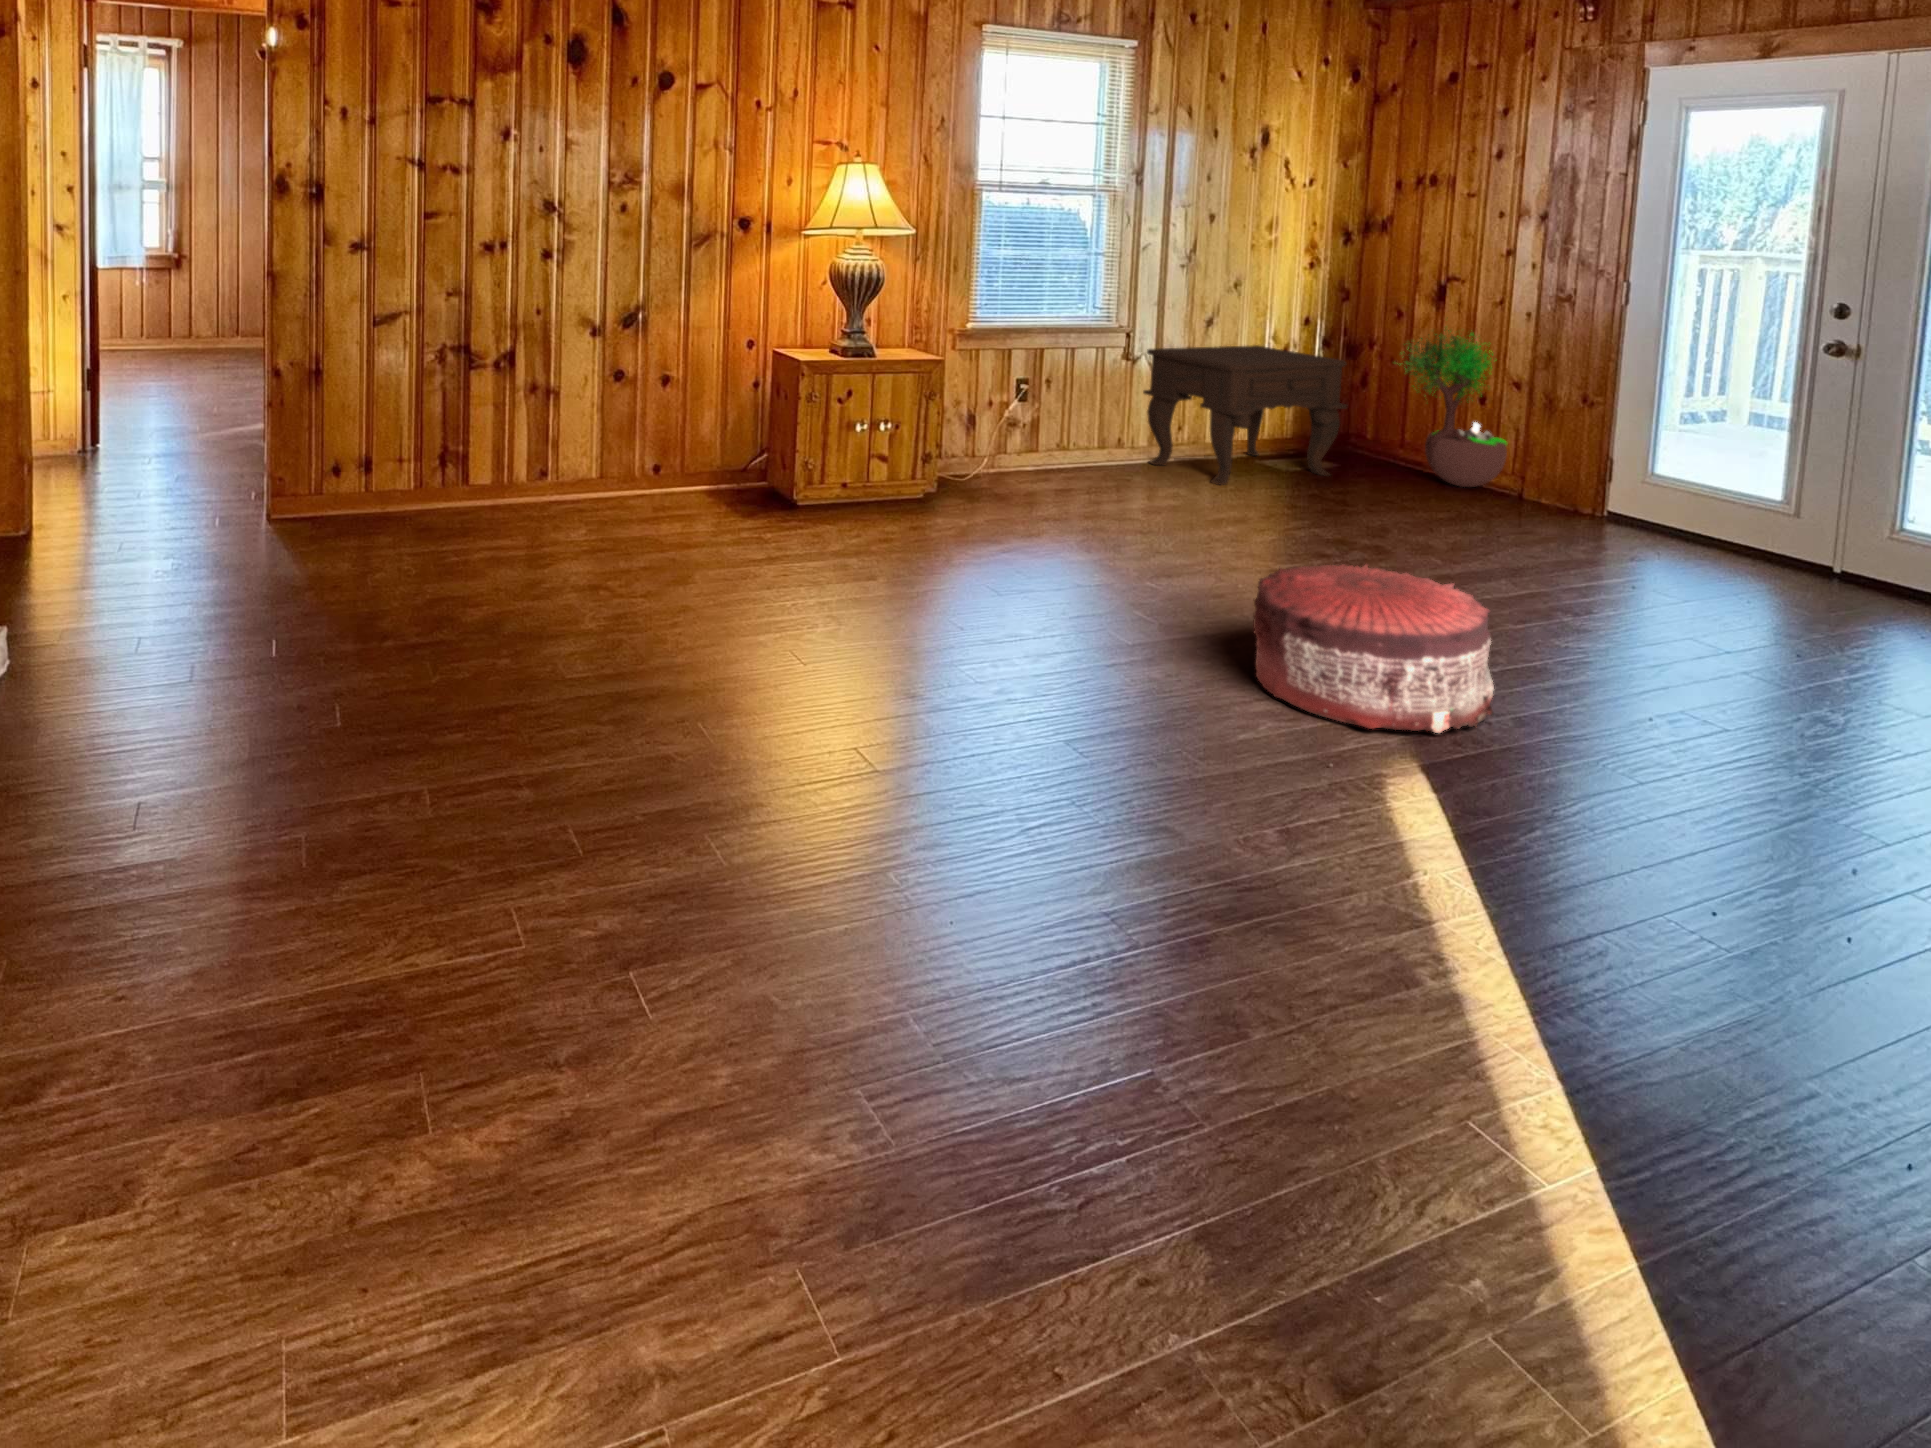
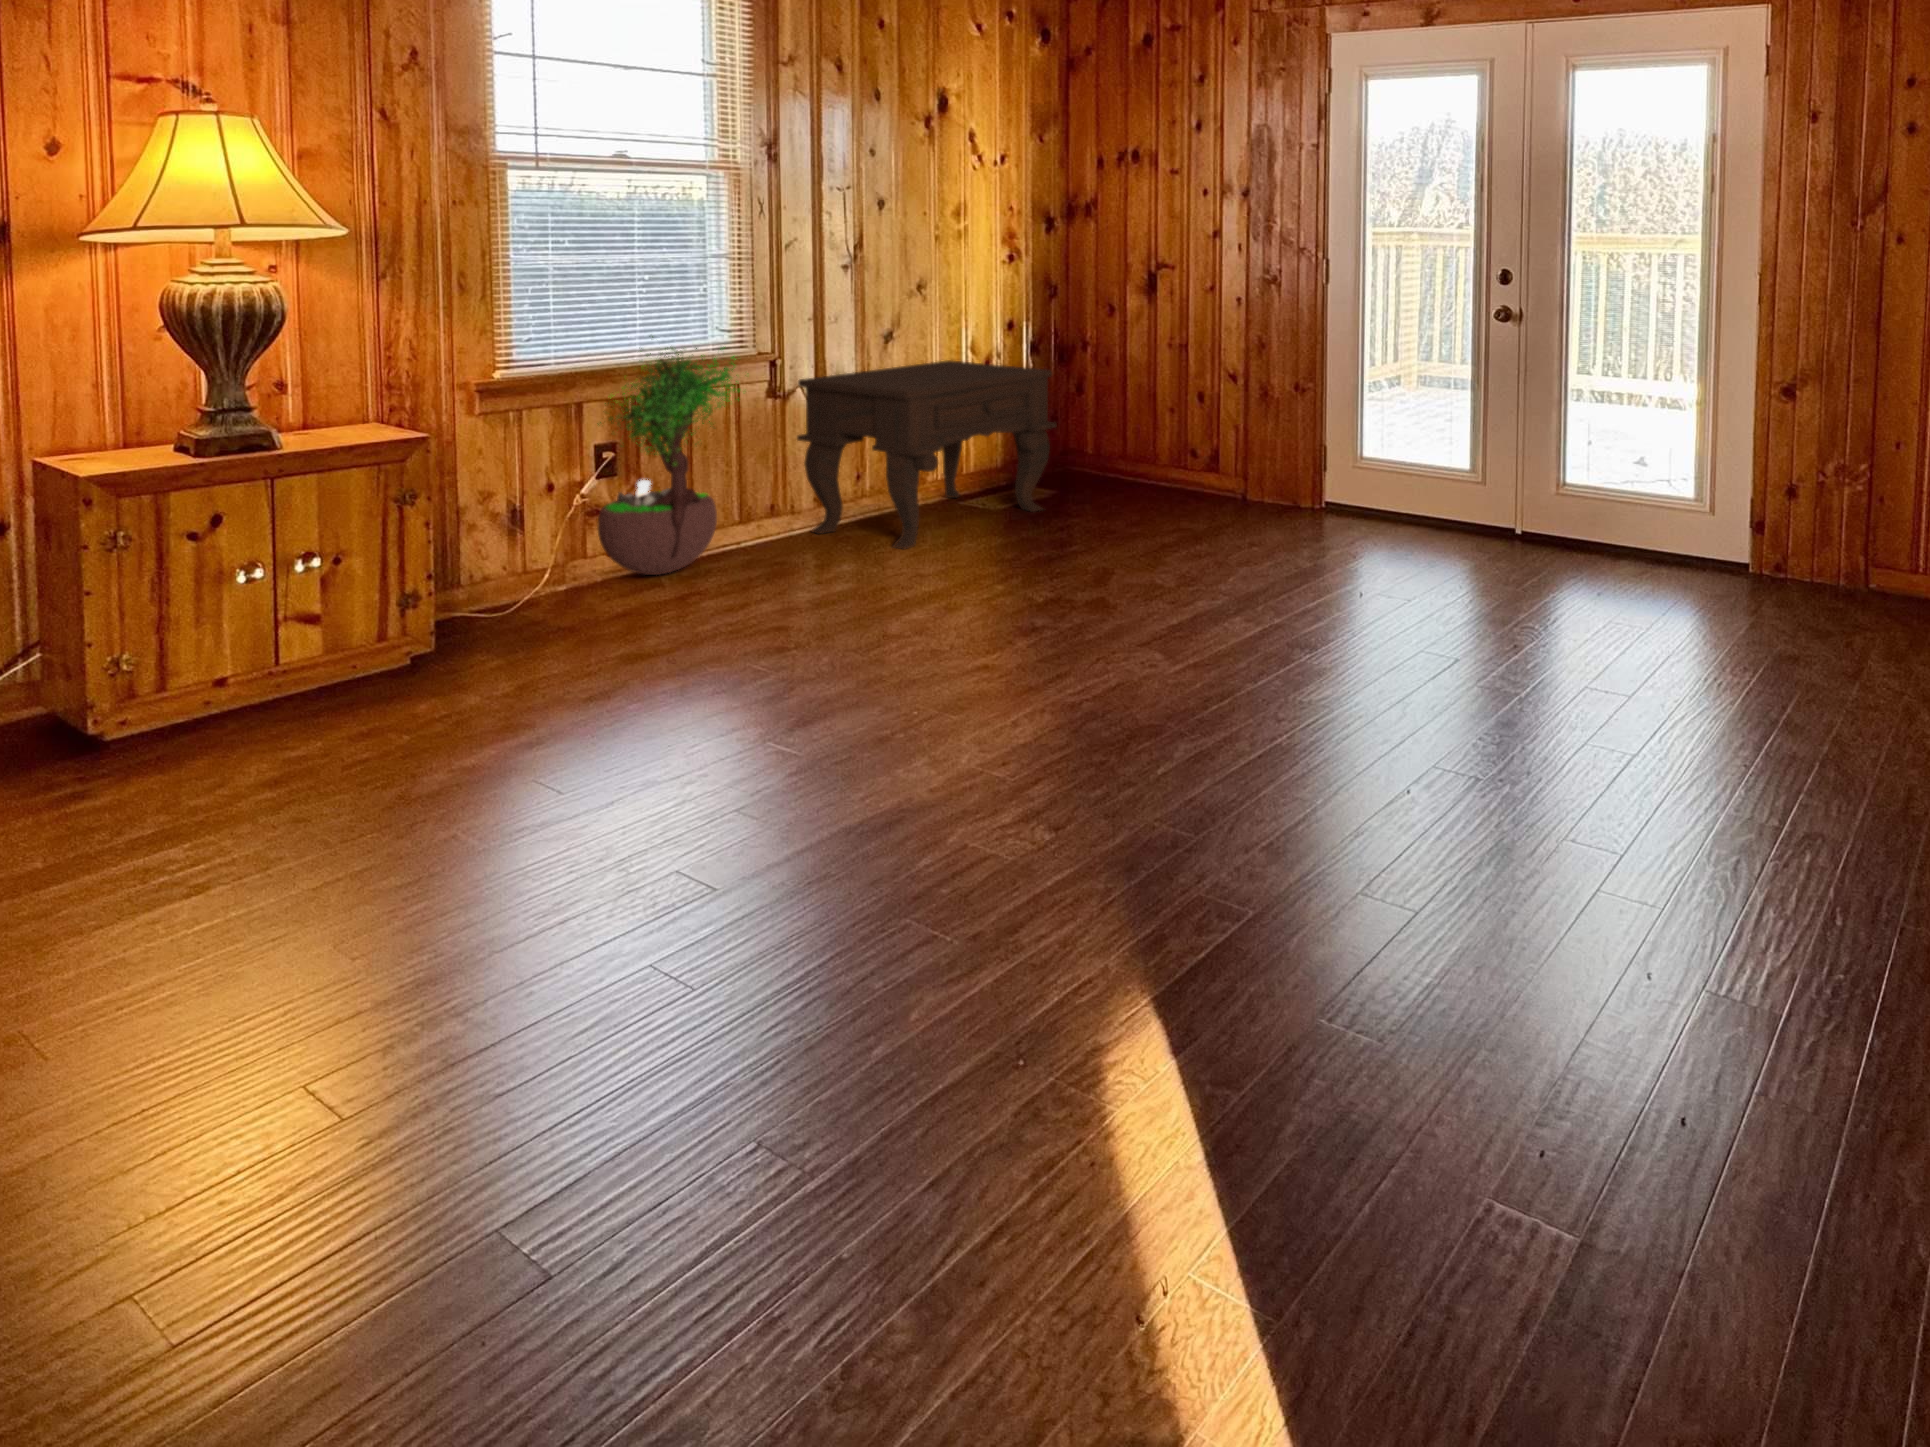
potted tree: present [1400,326,1507,487] -> present [597,336,740,575]
pouf: present [1253,564,1494,733] -> none [903,671,1243,960]

